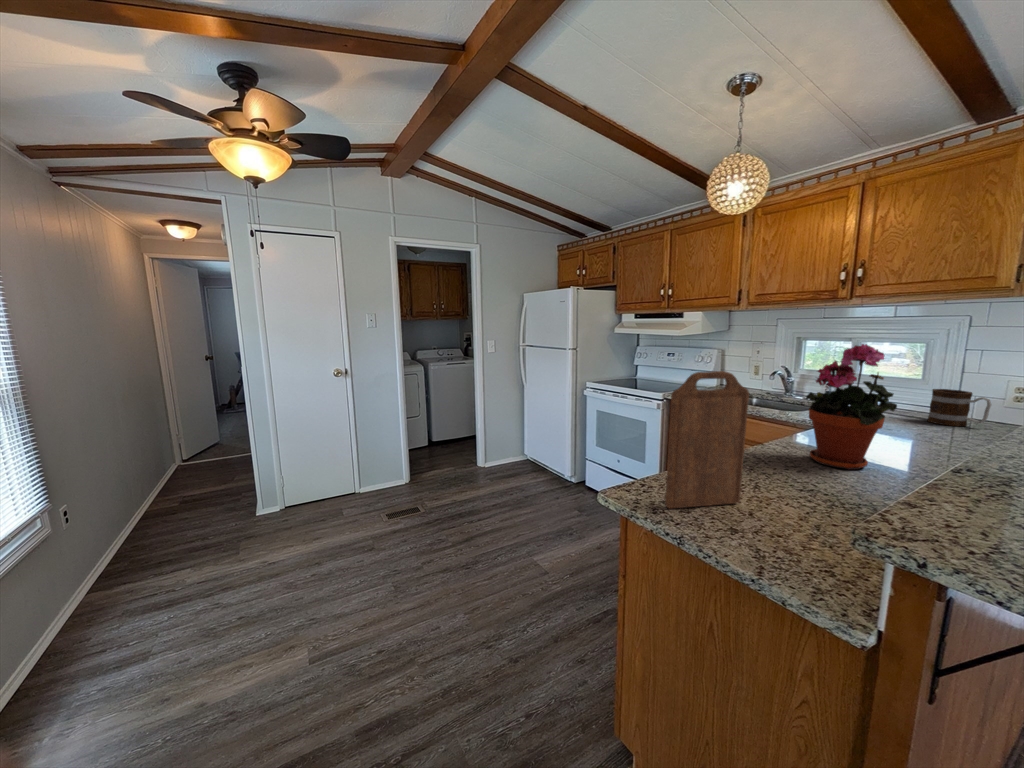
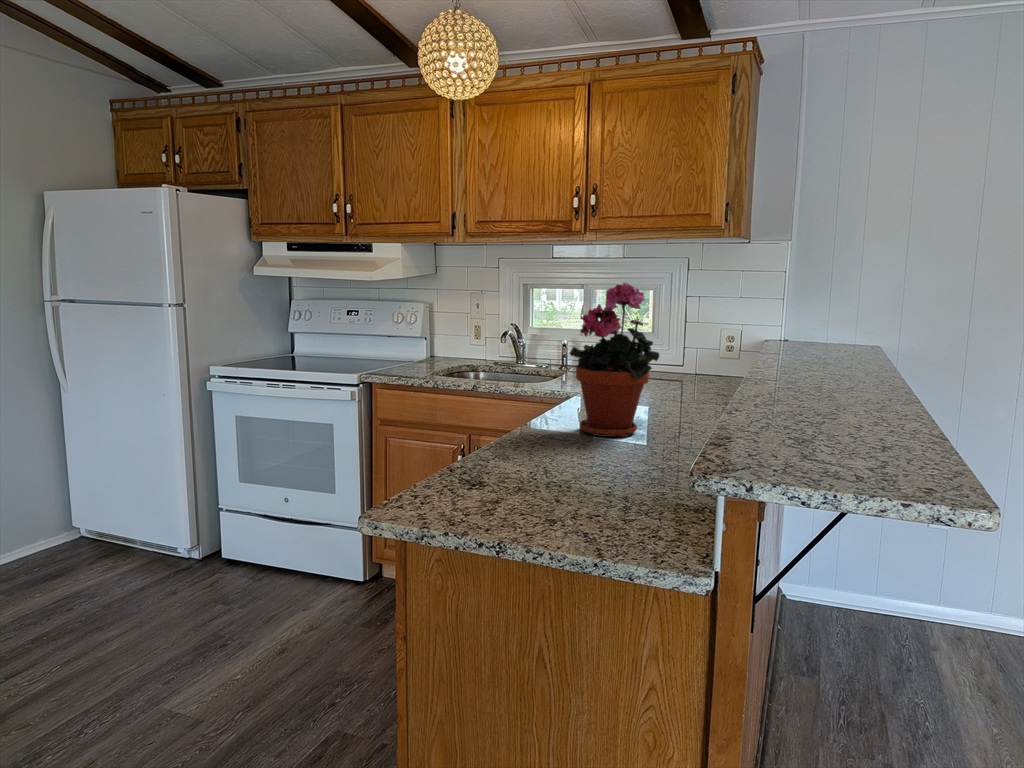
cutting board: present [665,371,749,509] -> none [458,312,544,515]
mug: present [927,389,991,426] -> none [661,342,710,383]

